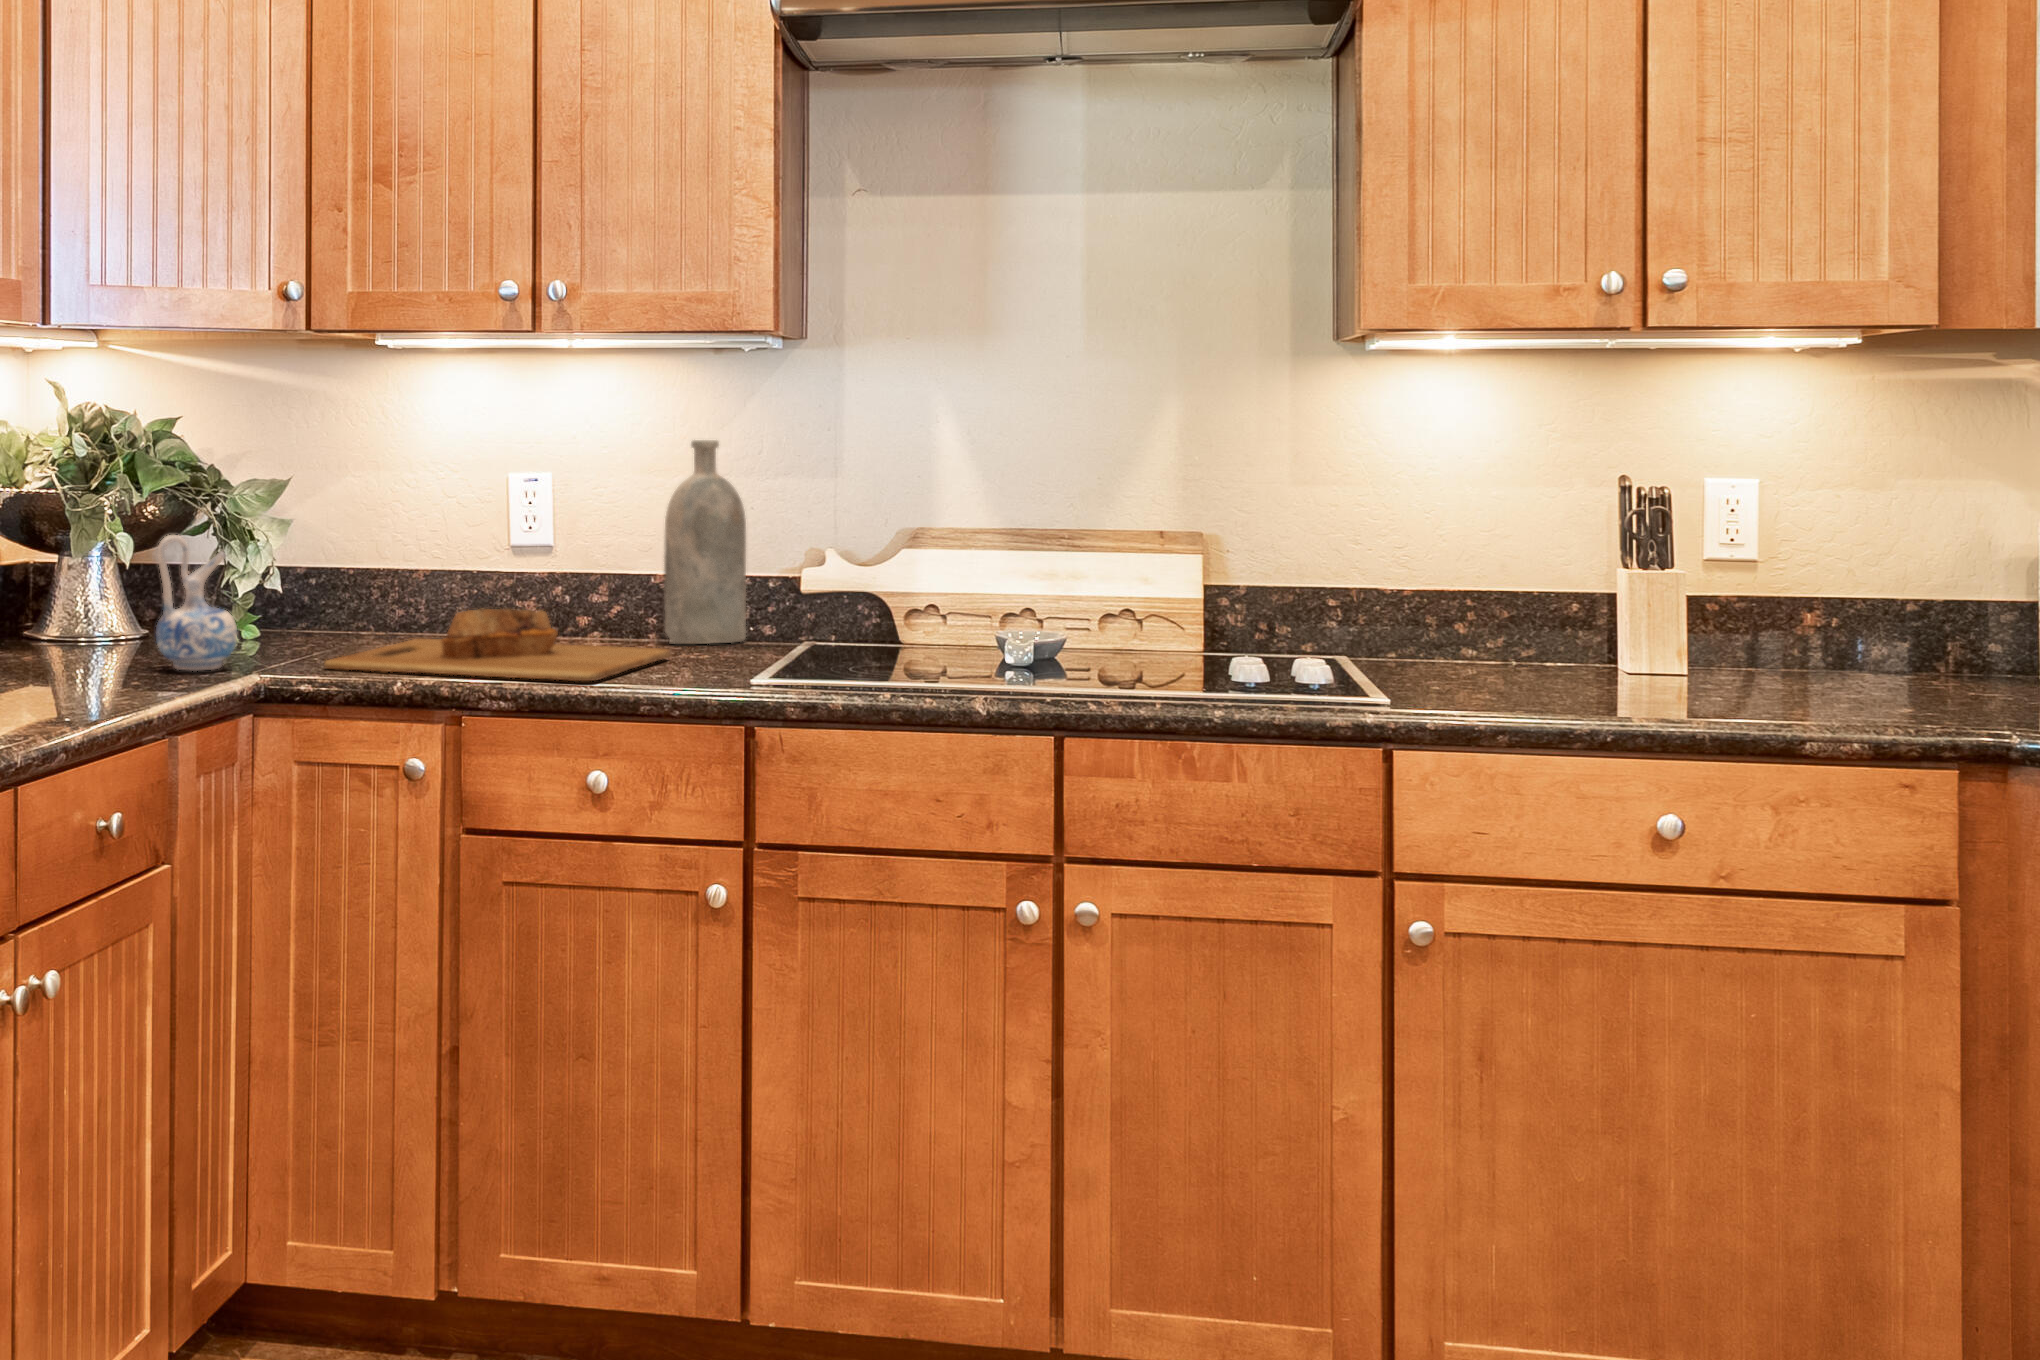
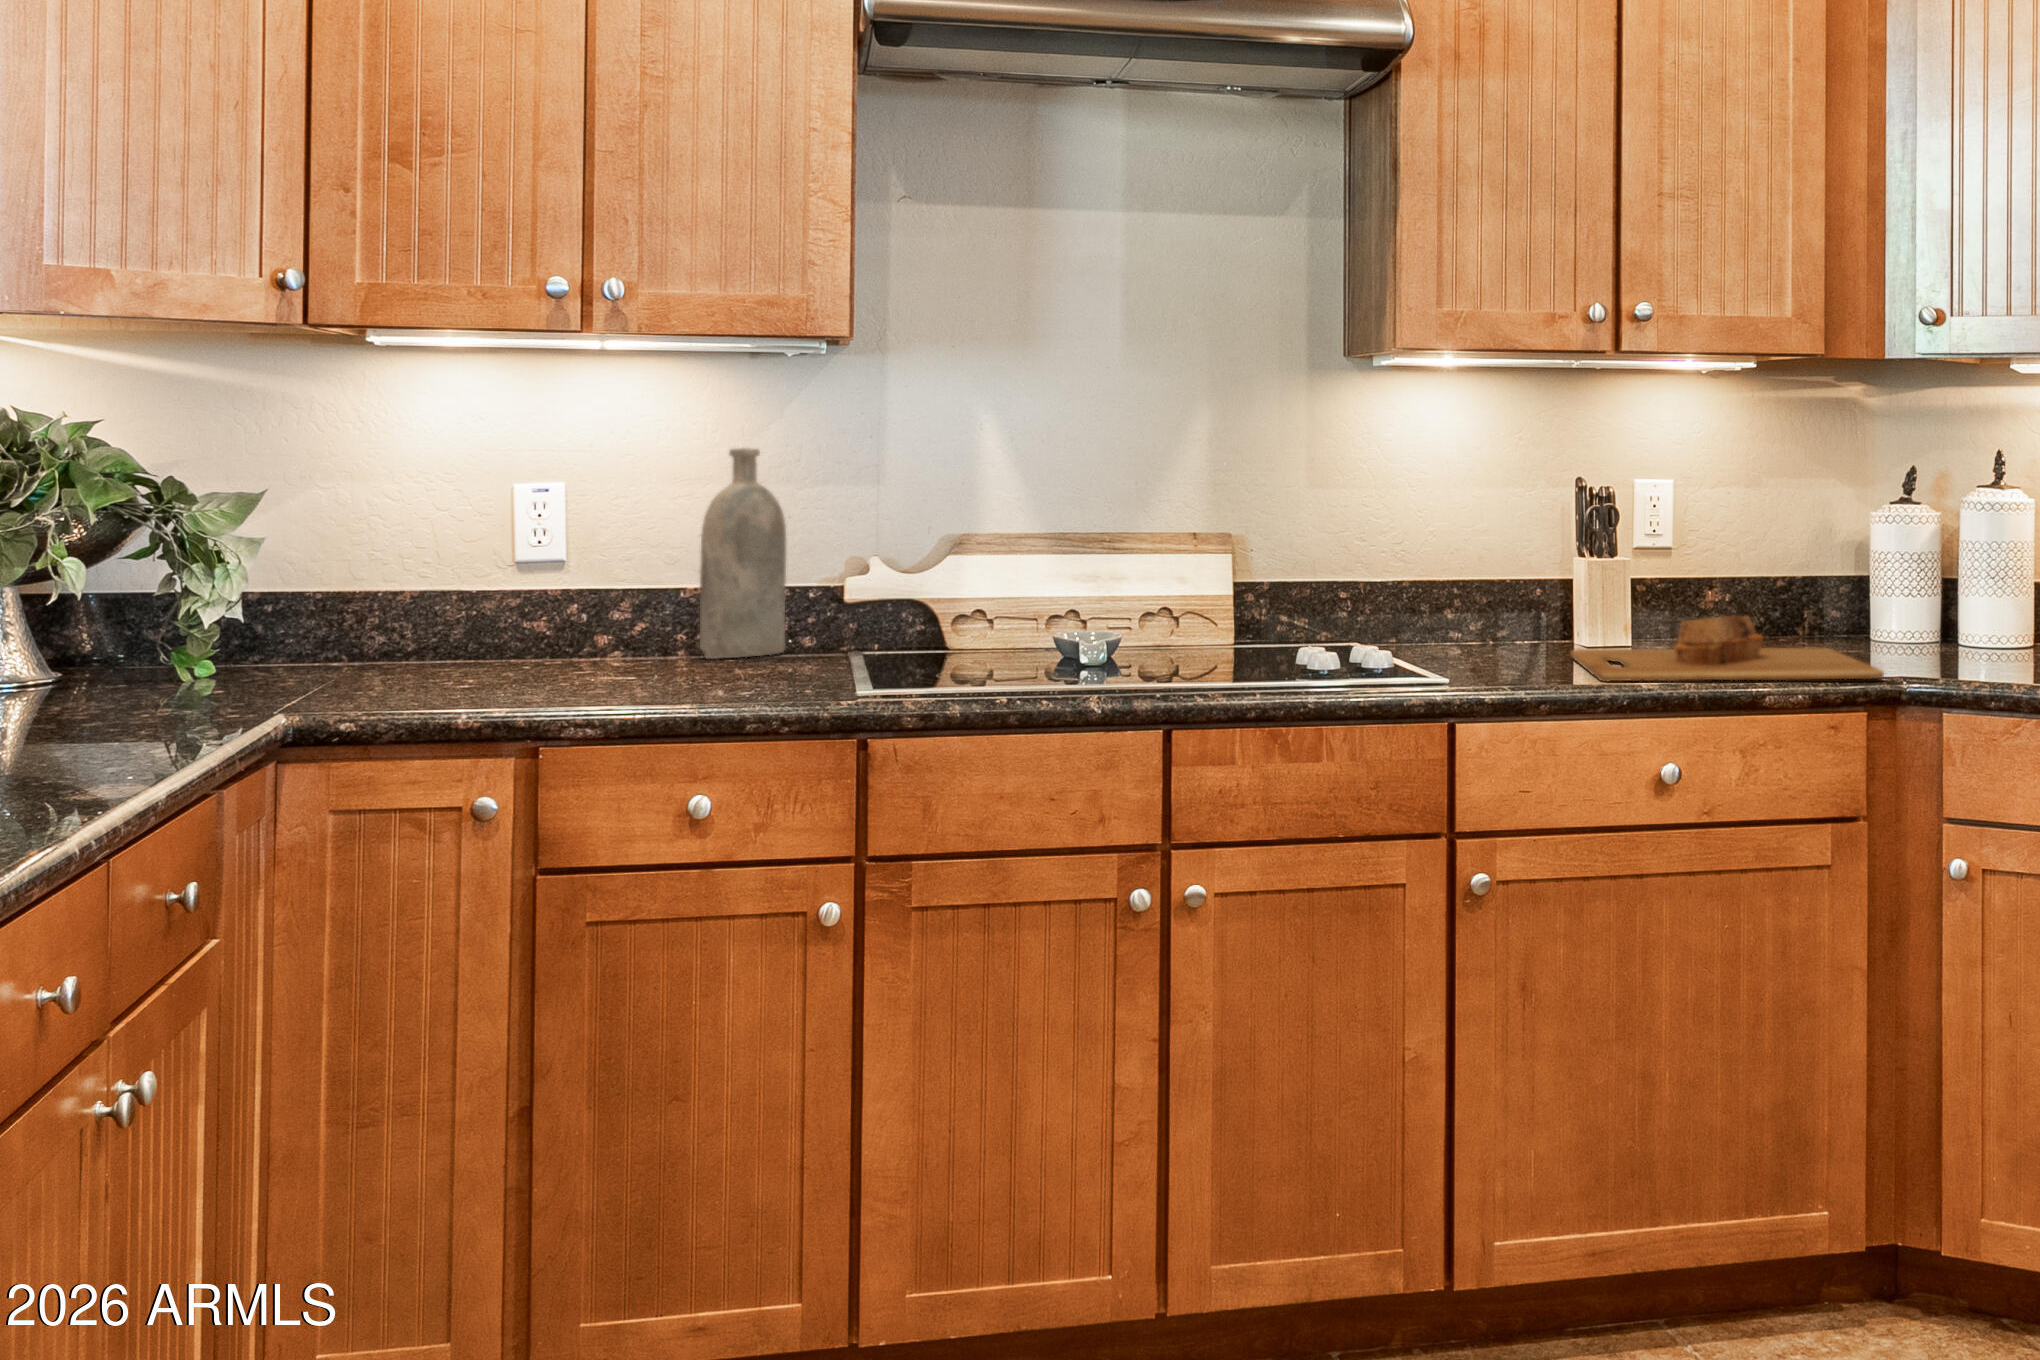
ceramic pitcher: present [156,535,237,671] -> none [88,554,202,715]
cutting board: present [325,609,670,681] -> present [1571,616,1884,682]

